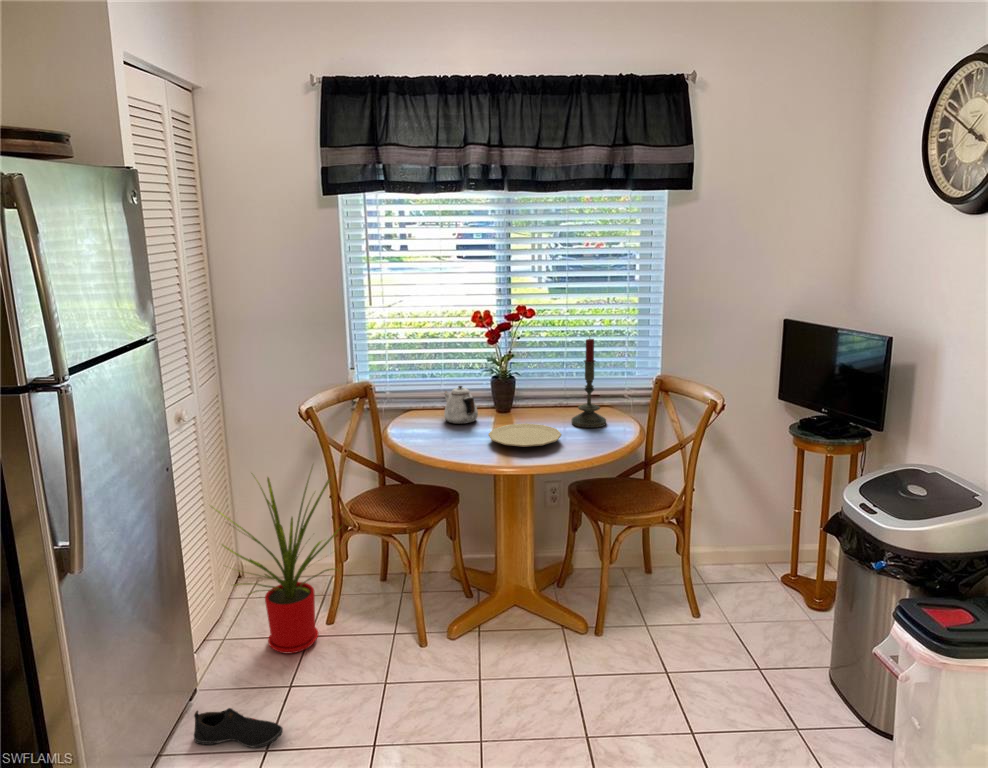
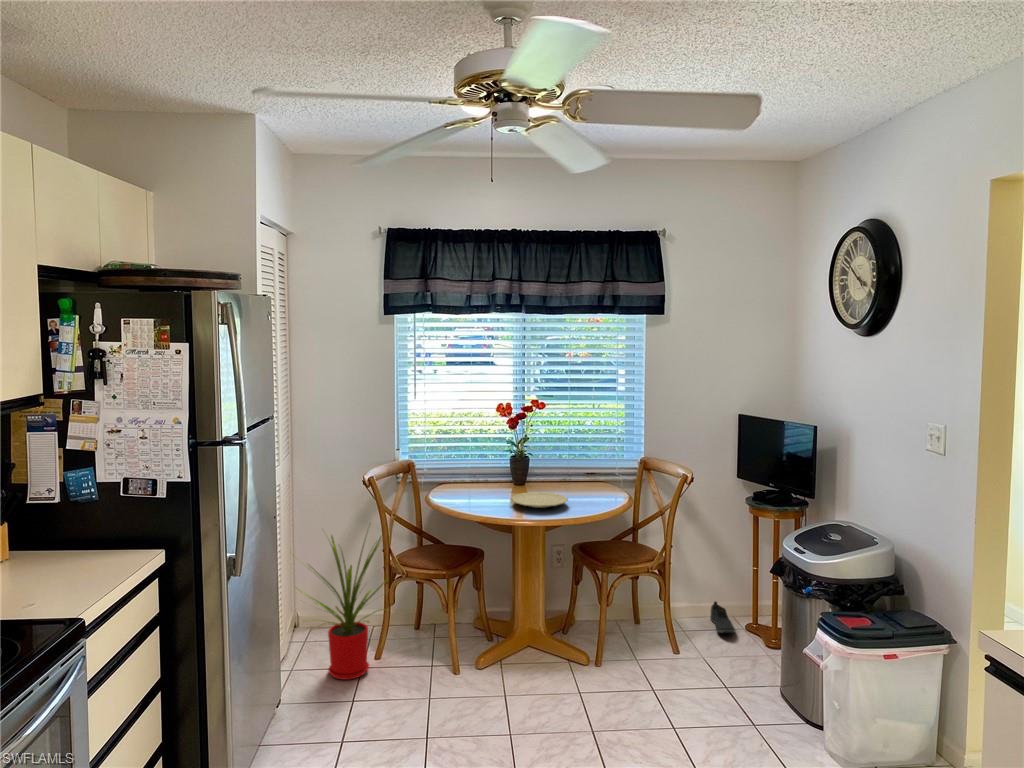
candle: present [572,339,606,428] -> none [575,424,602,496]
teapot: present [444,386,478,424] -> none [473,463,500,493]
shoe: present [194,708,283,748] -> present [710,602,735,633]

